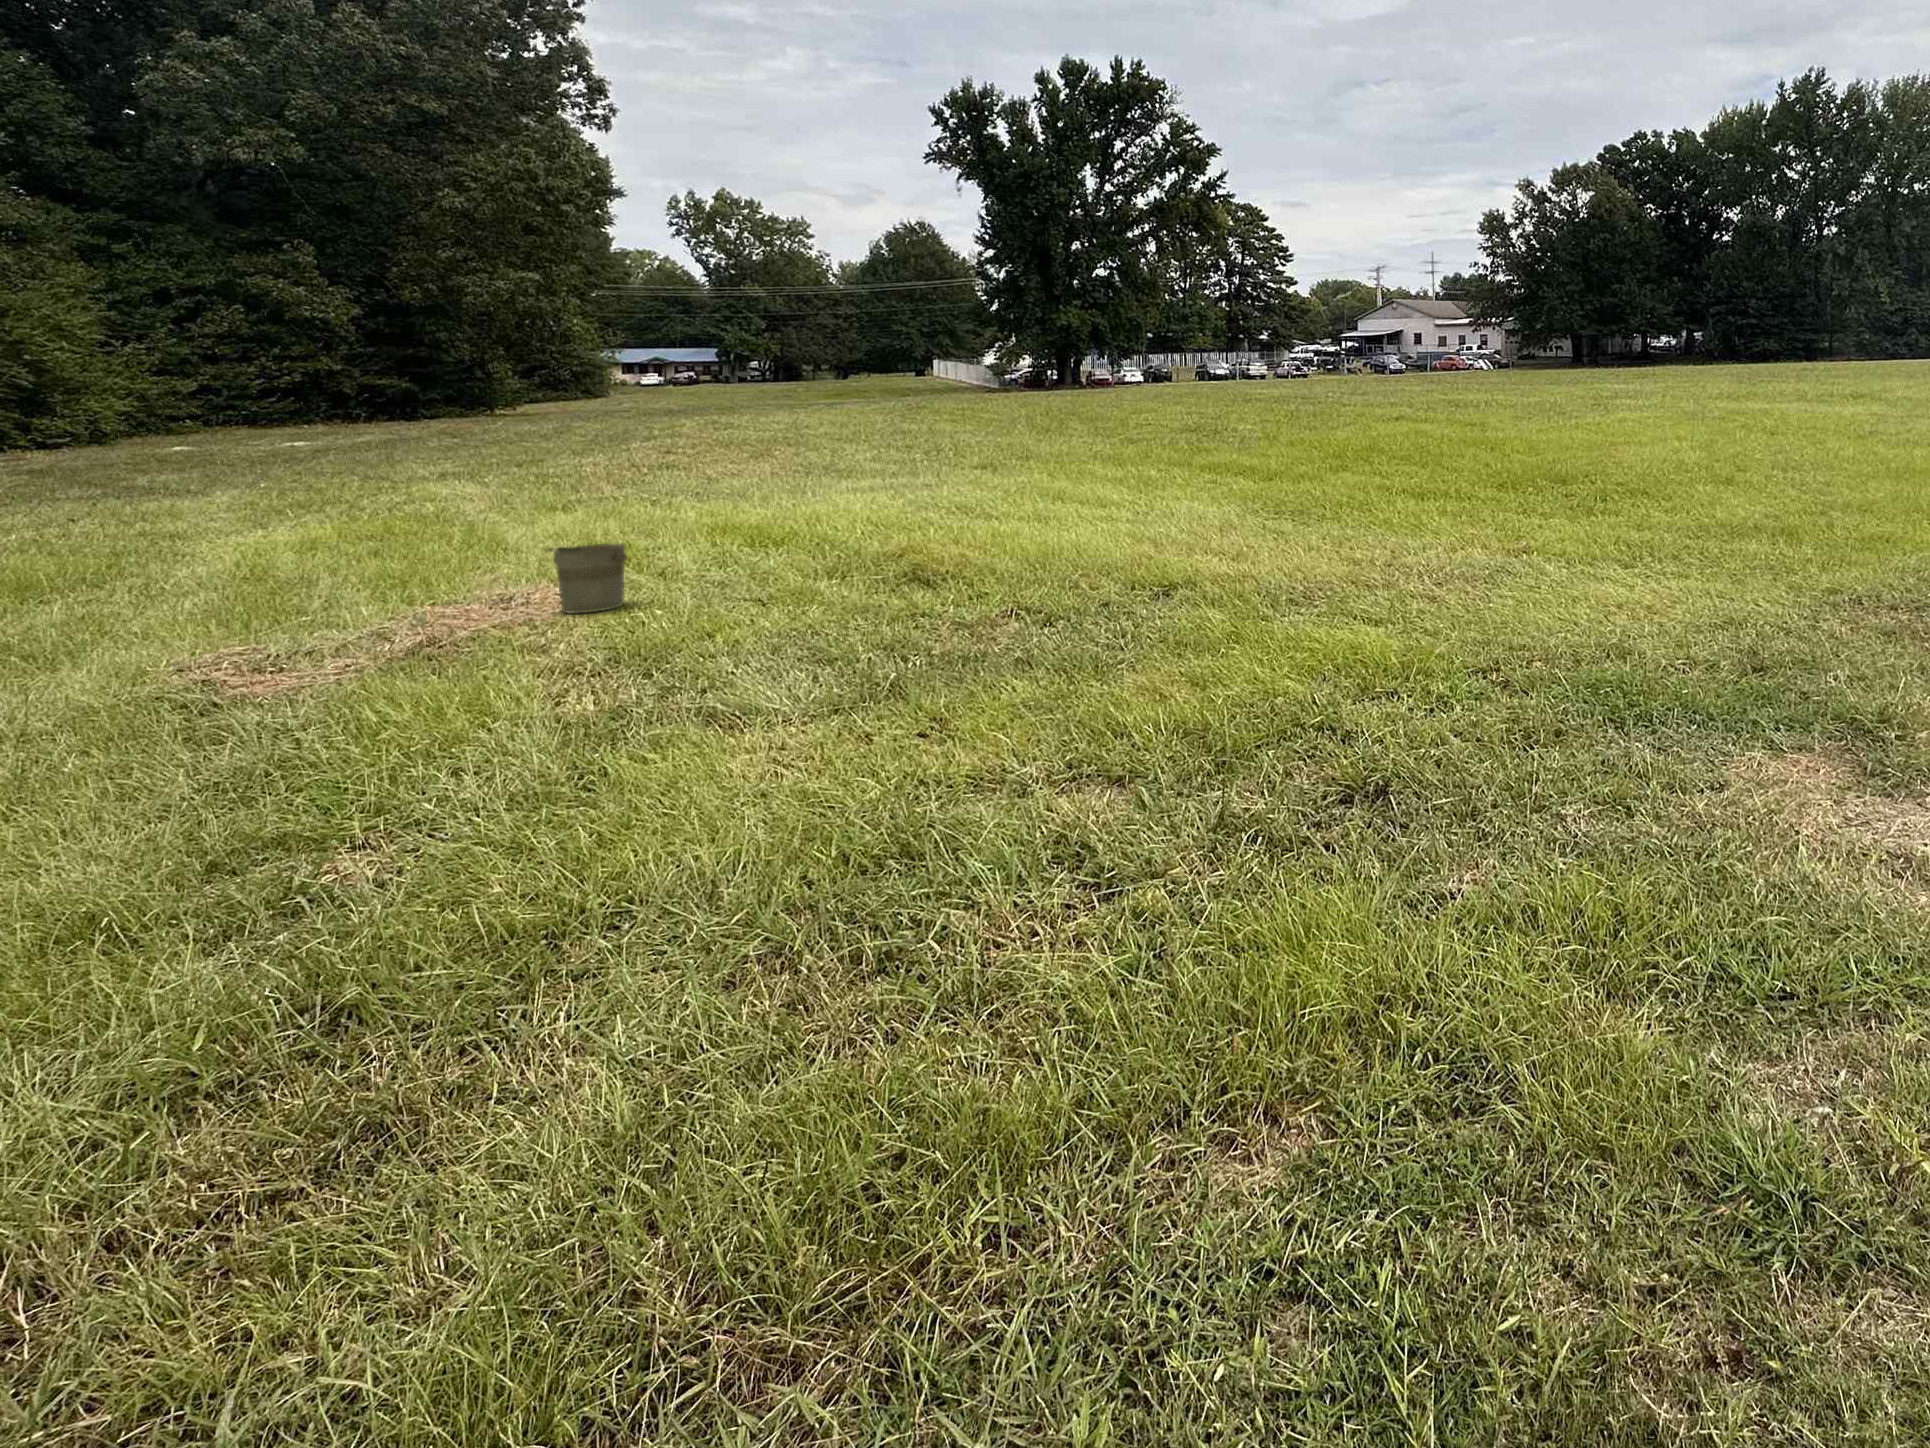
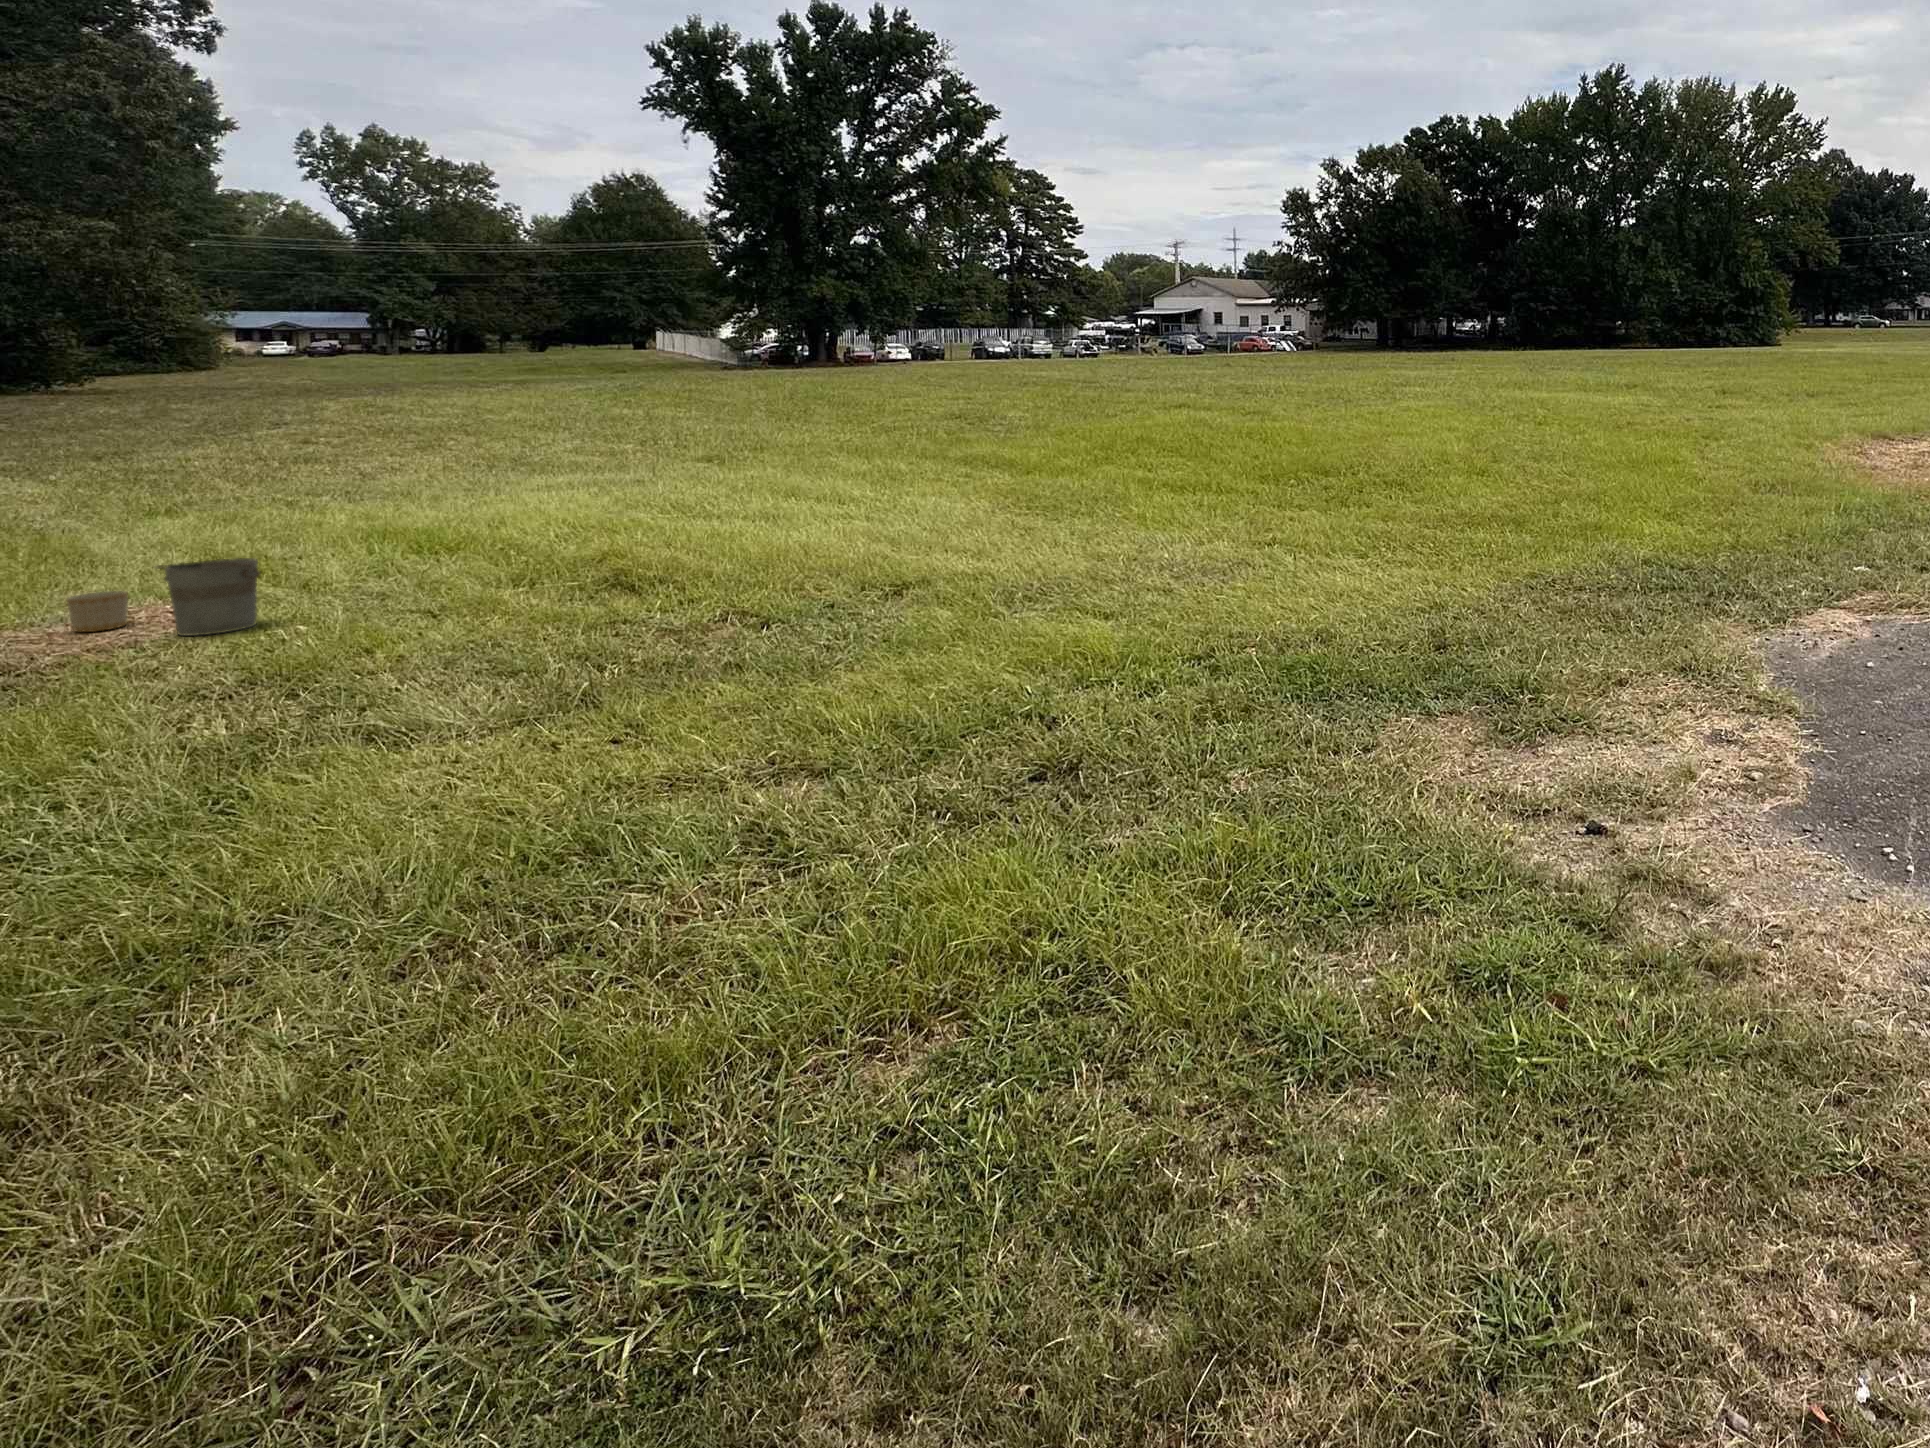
planter: none [480,571,526,608] -> present [67,591,128,632]

